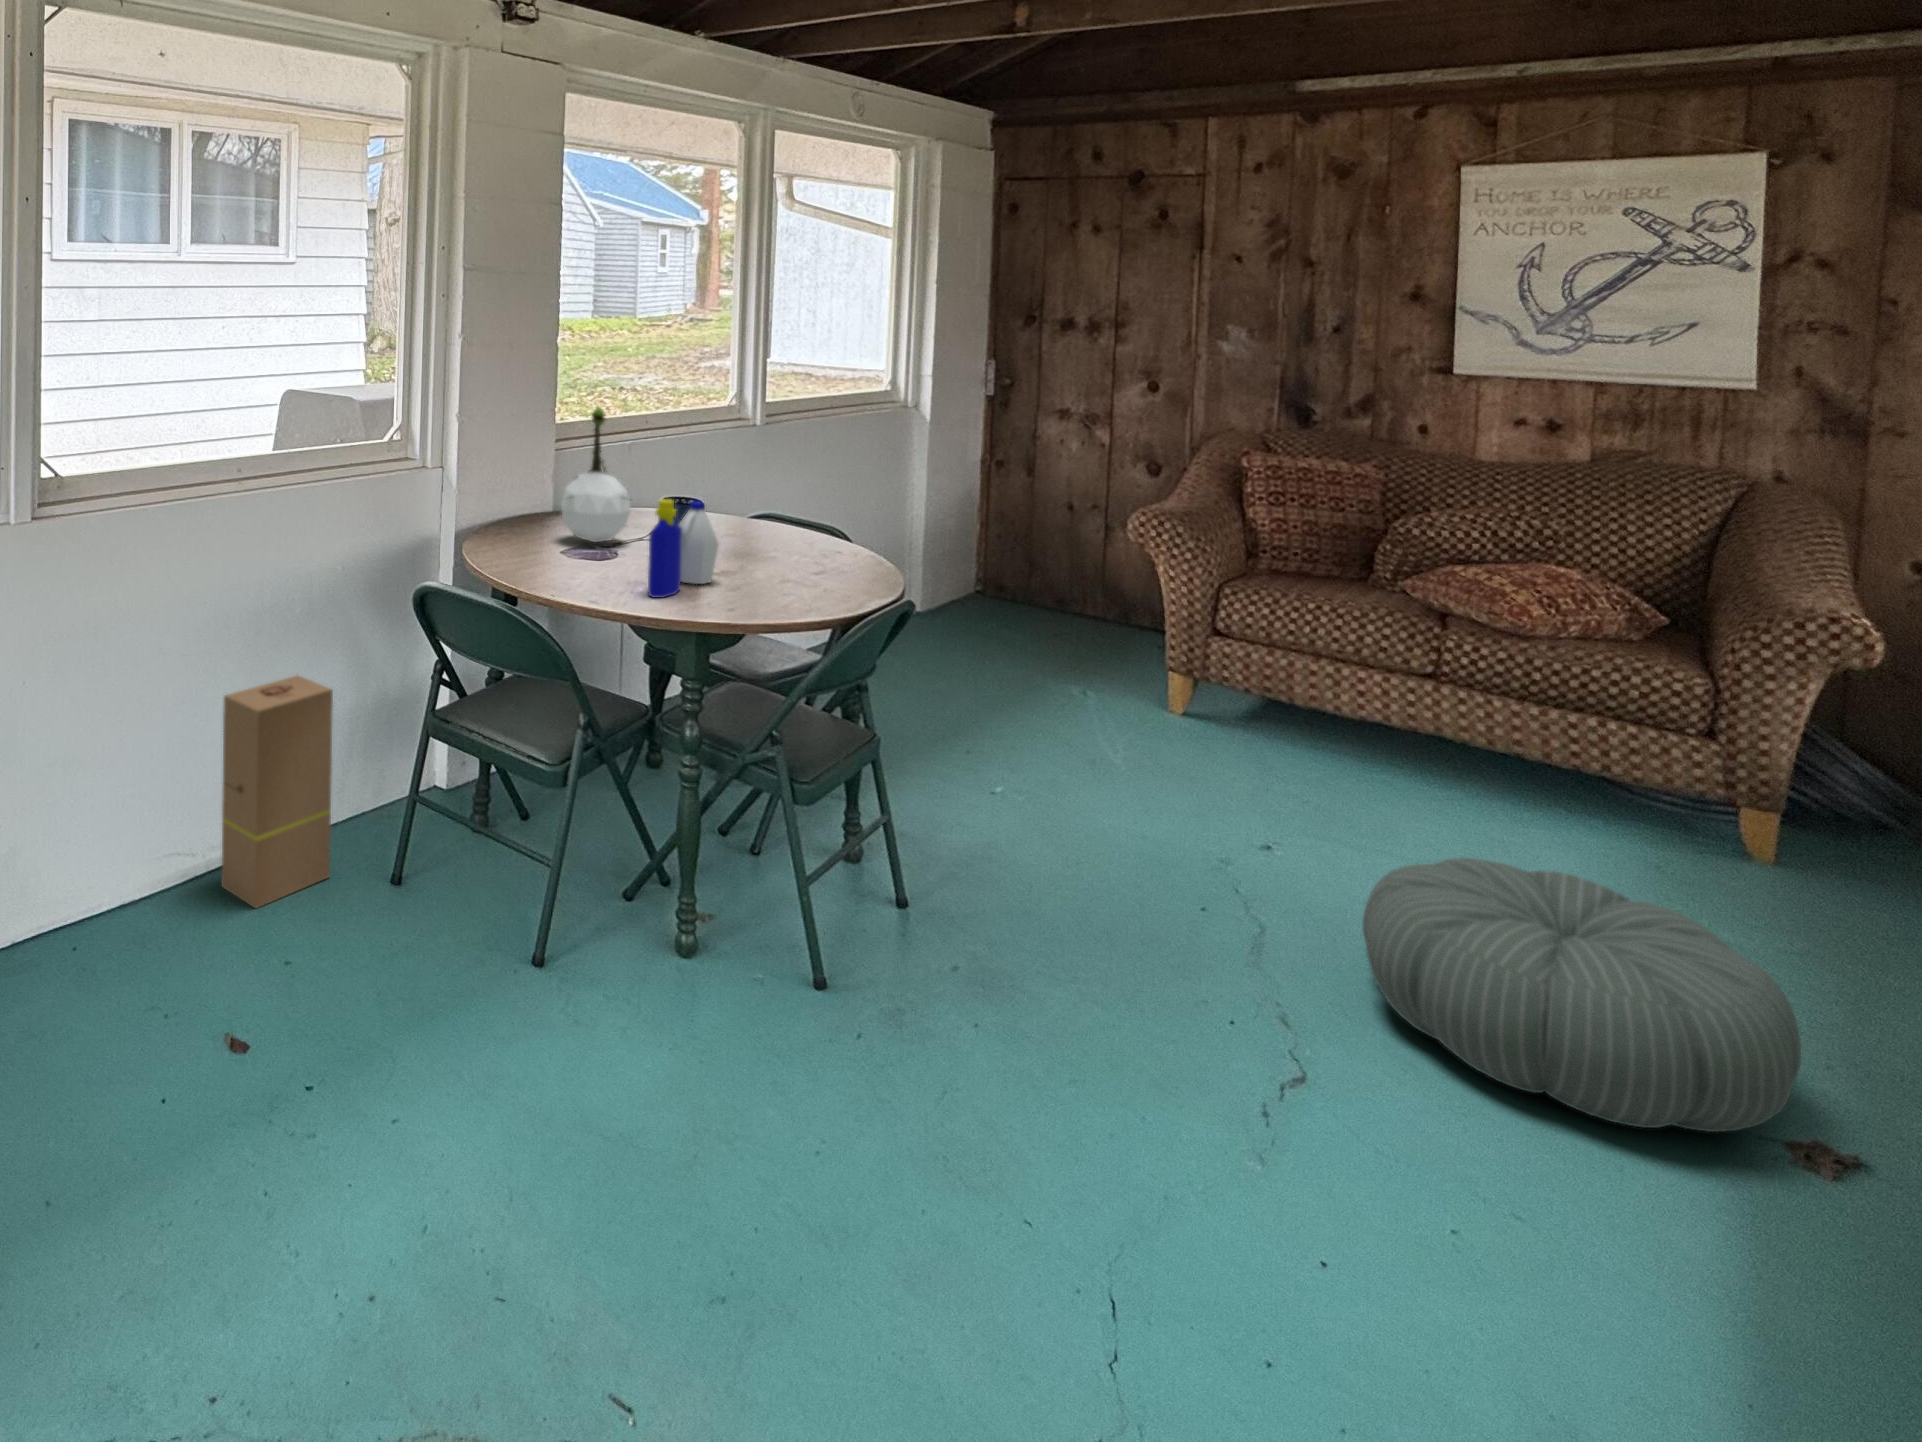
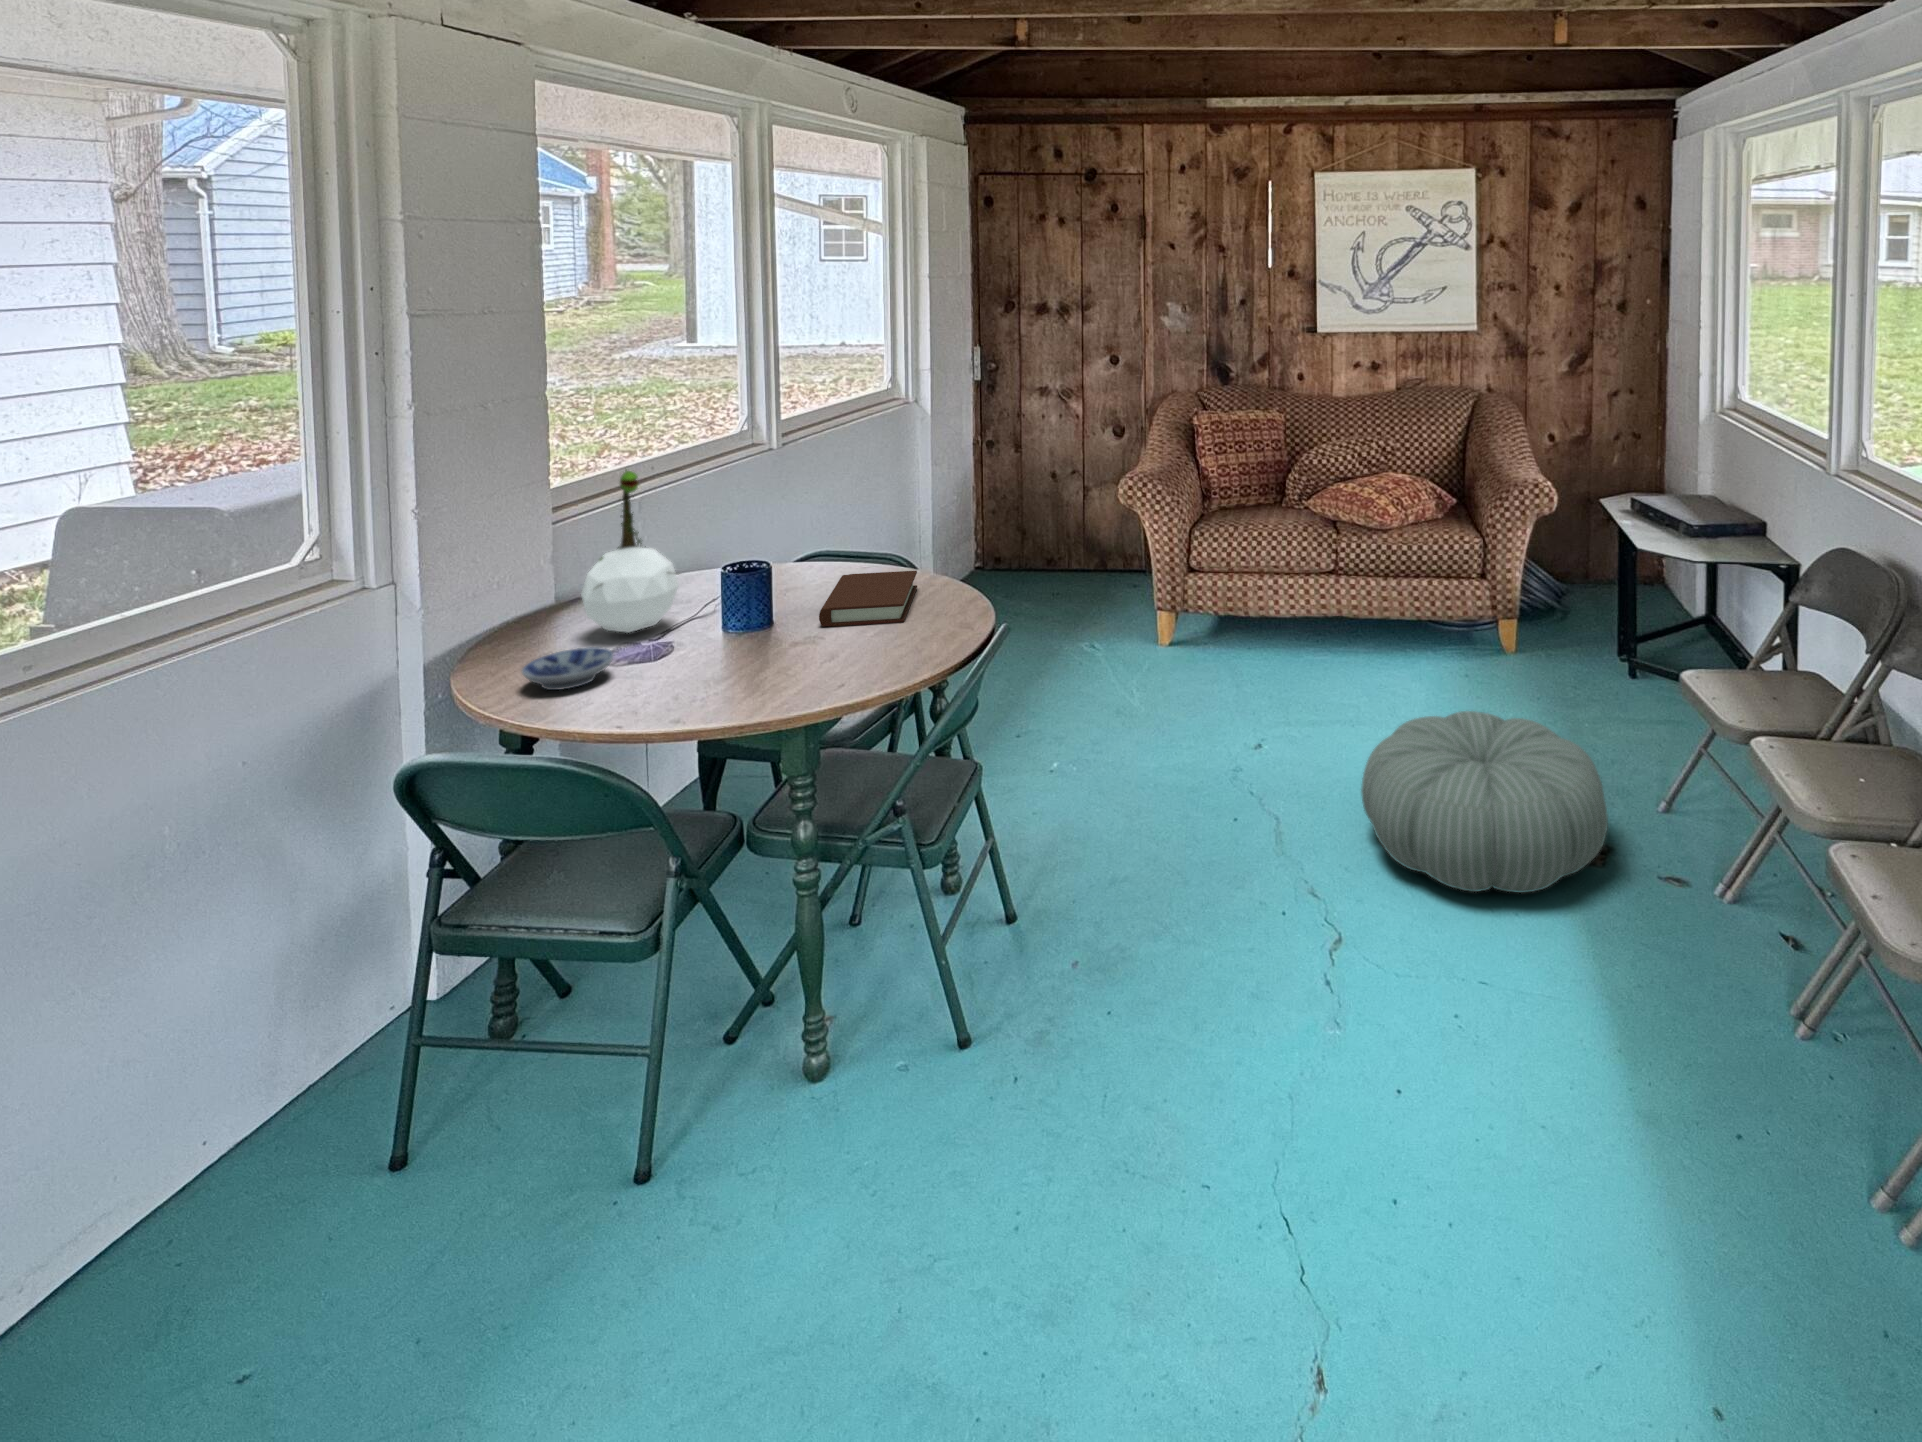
bottle: present [648,499,719,598] -> none [733,567,810,699]
book: none [735,532,836,578] -> present [819,571,917,627]
bowl: none [508,540,571,566] -> present [521,647,613,690]
cardboard box: present [222,676,333,909] -> none [6,955,259,1357]

